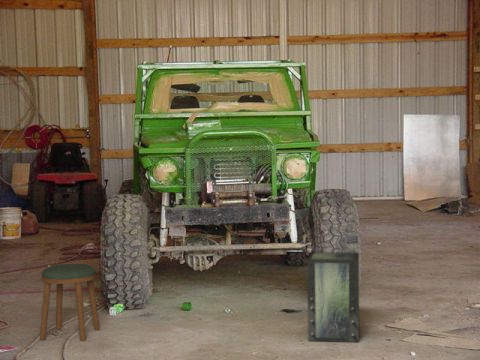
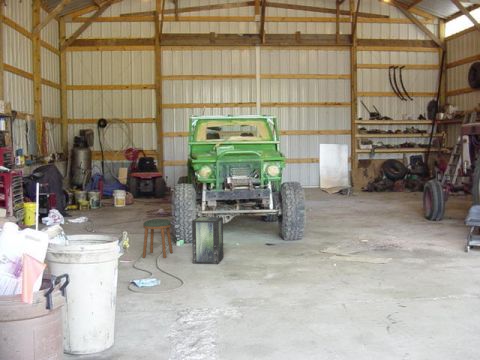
storage box: present [307,252,359,342] -> present [192,217,223,264]

